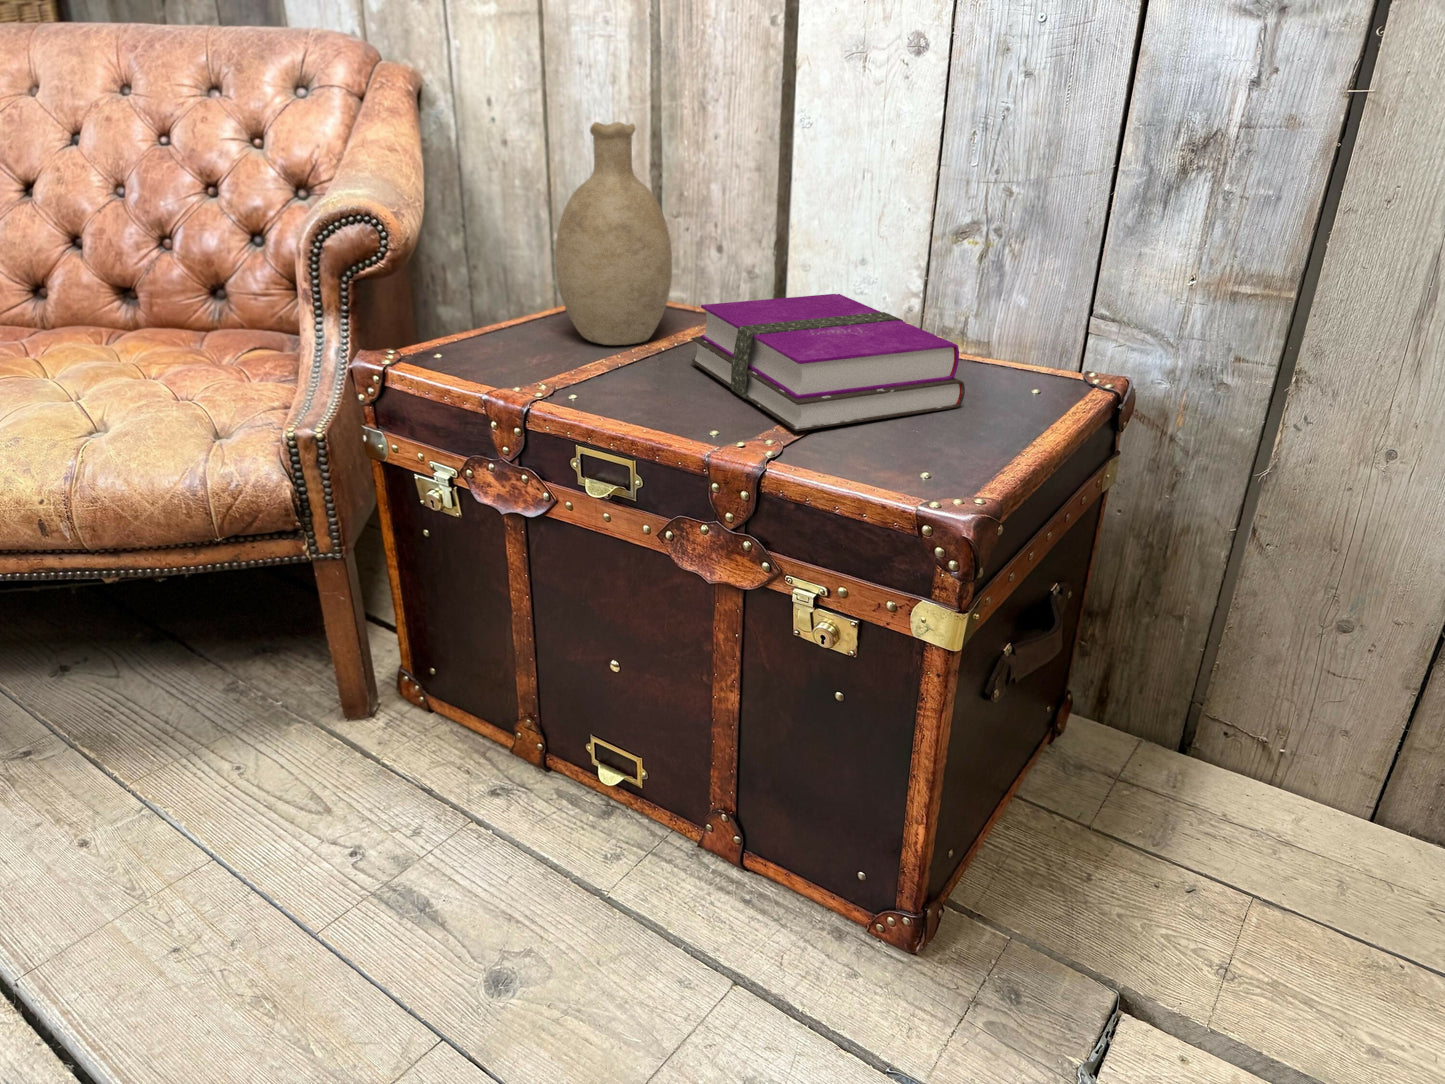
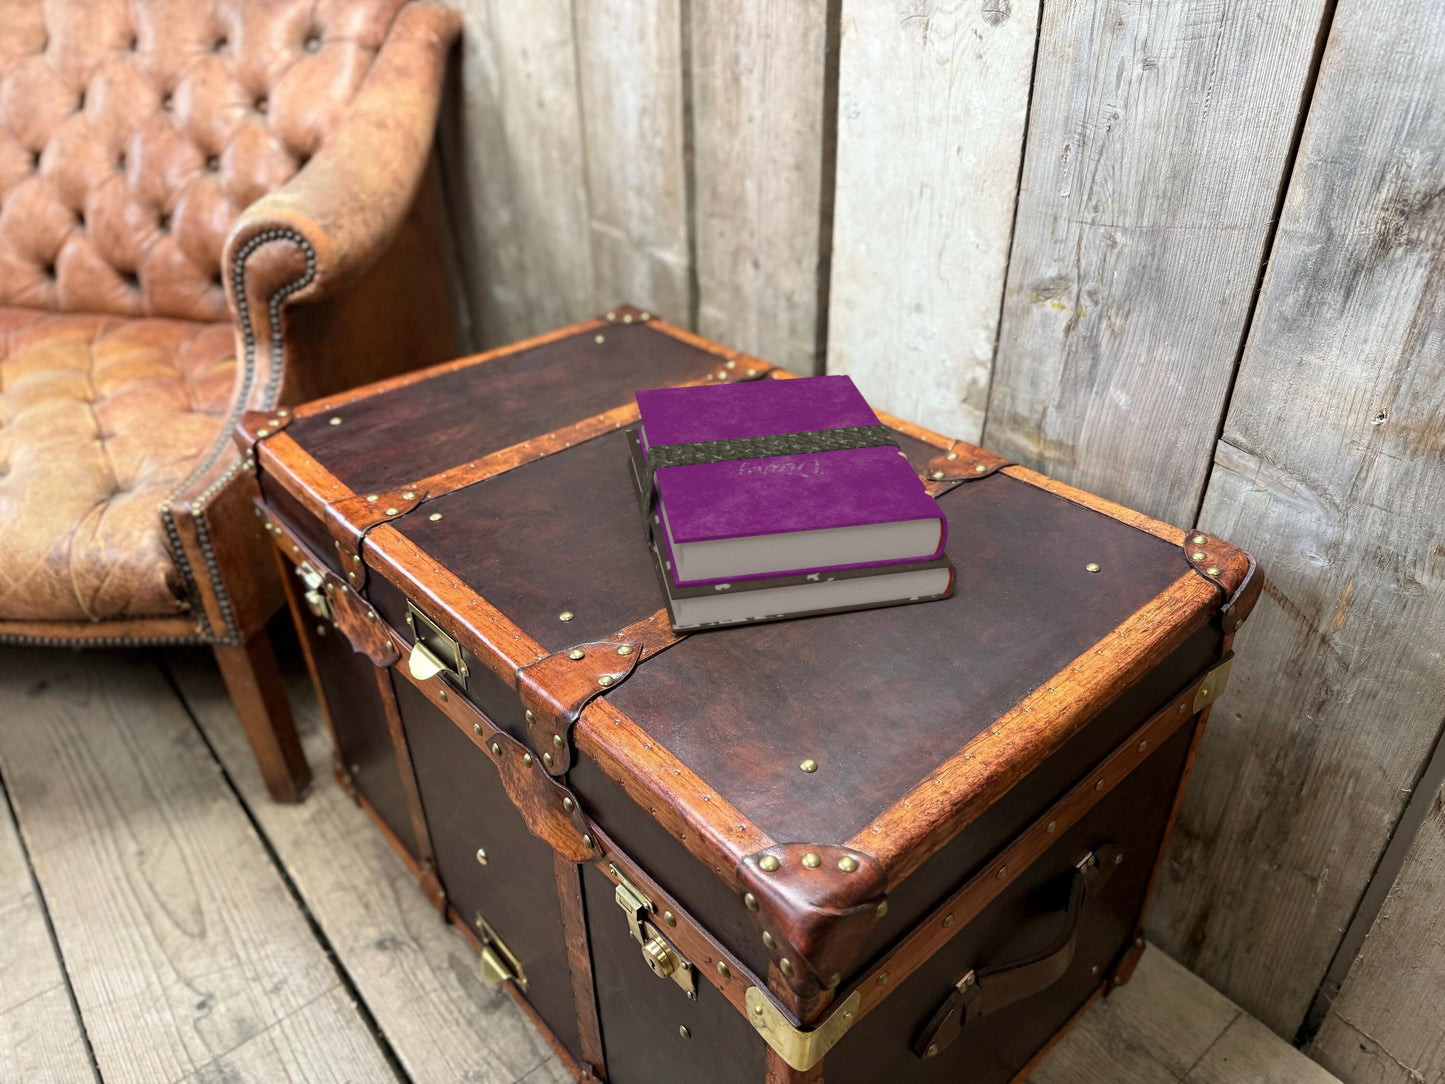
decorative vase: present [555,122,672,345] -> none [486,122,638,416]

